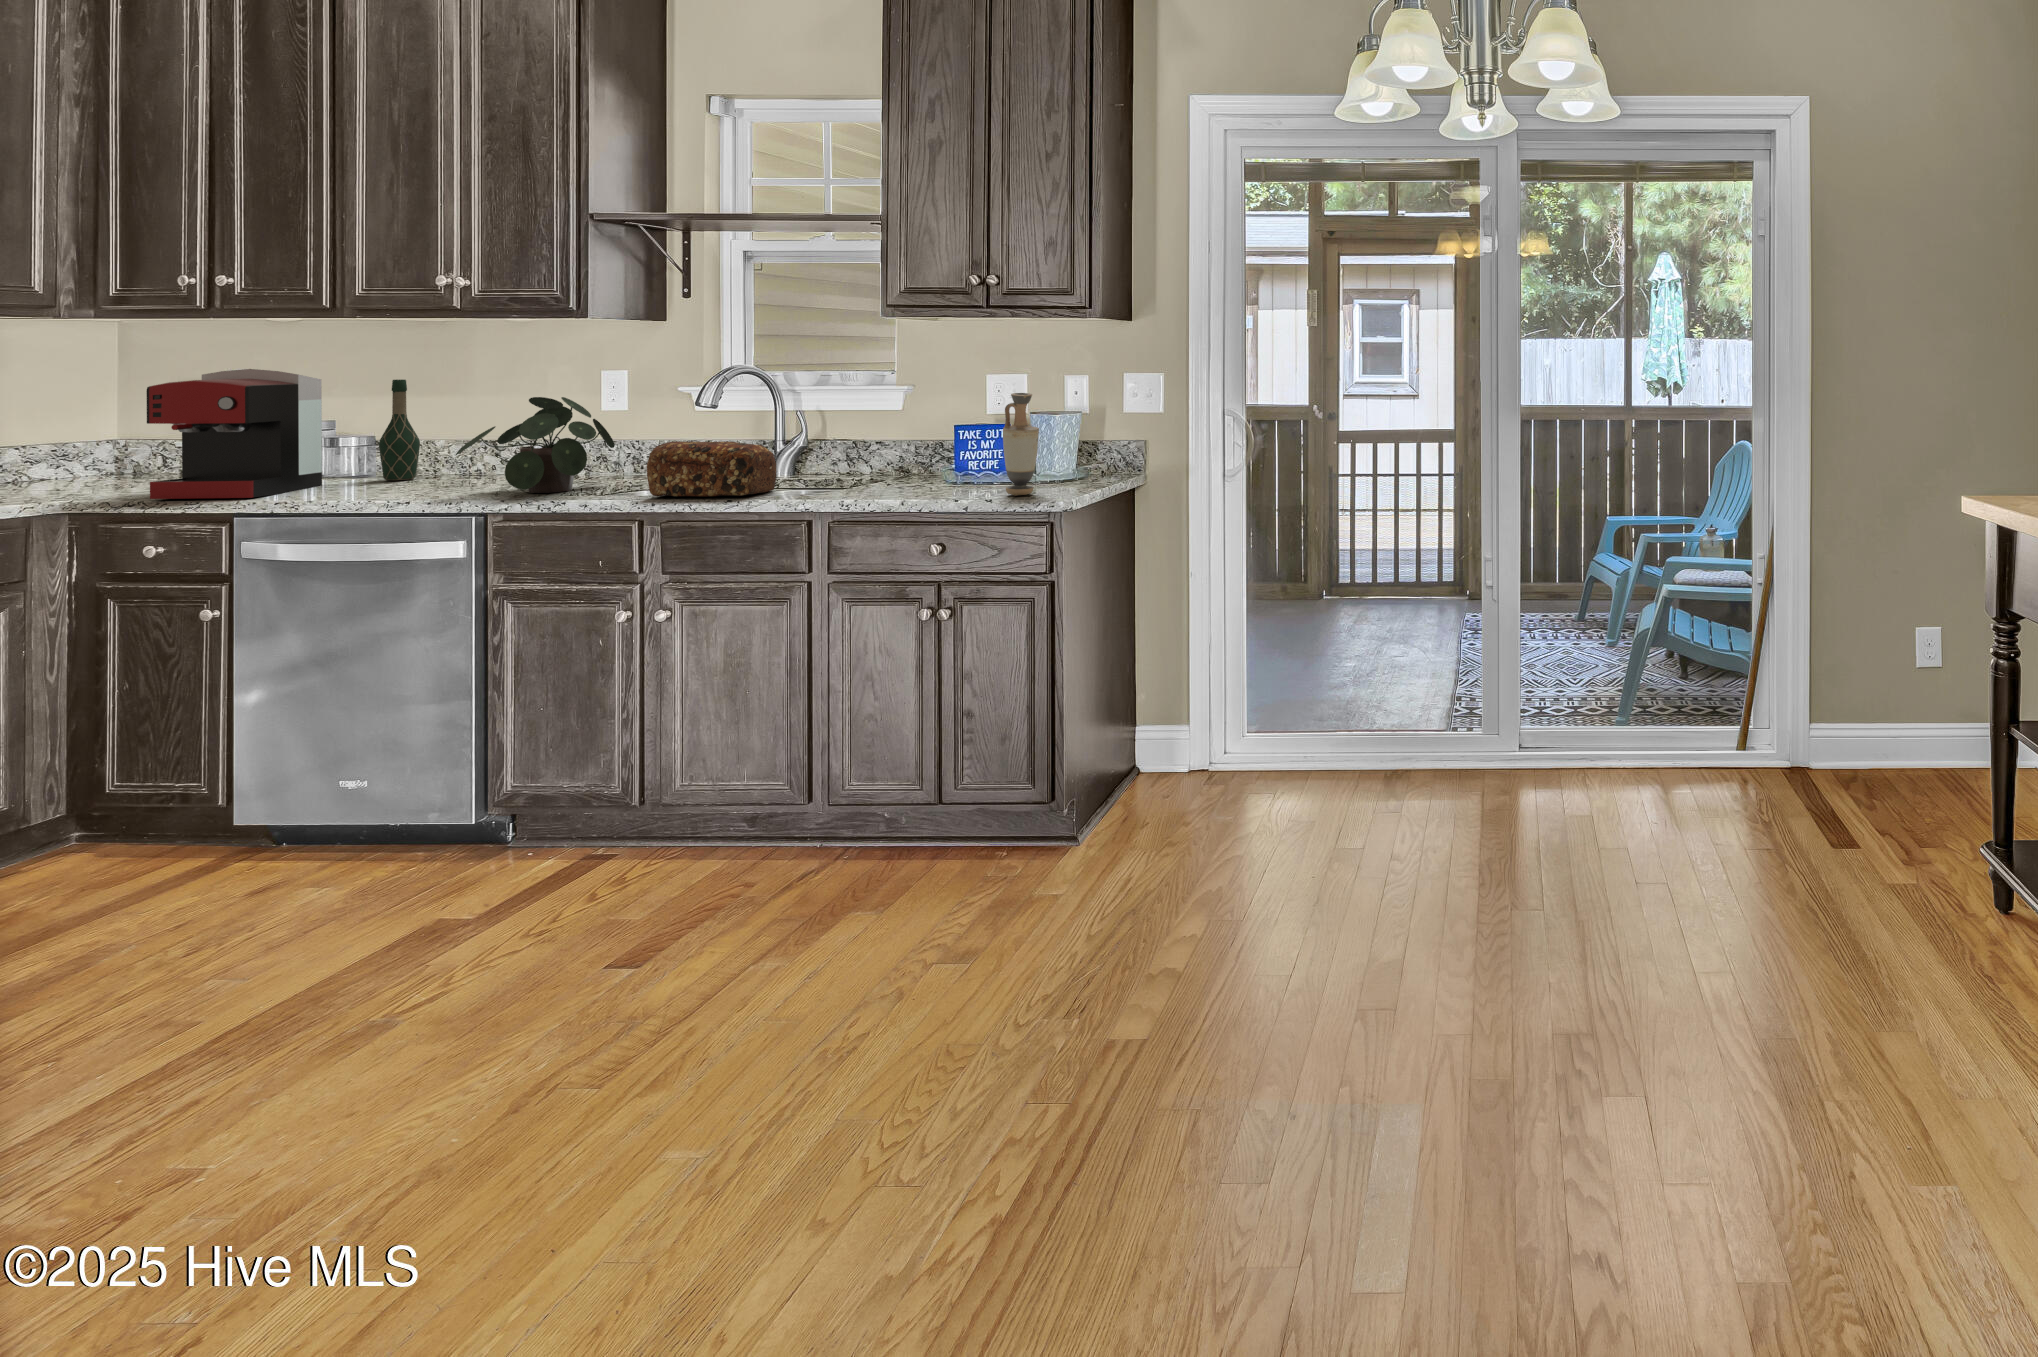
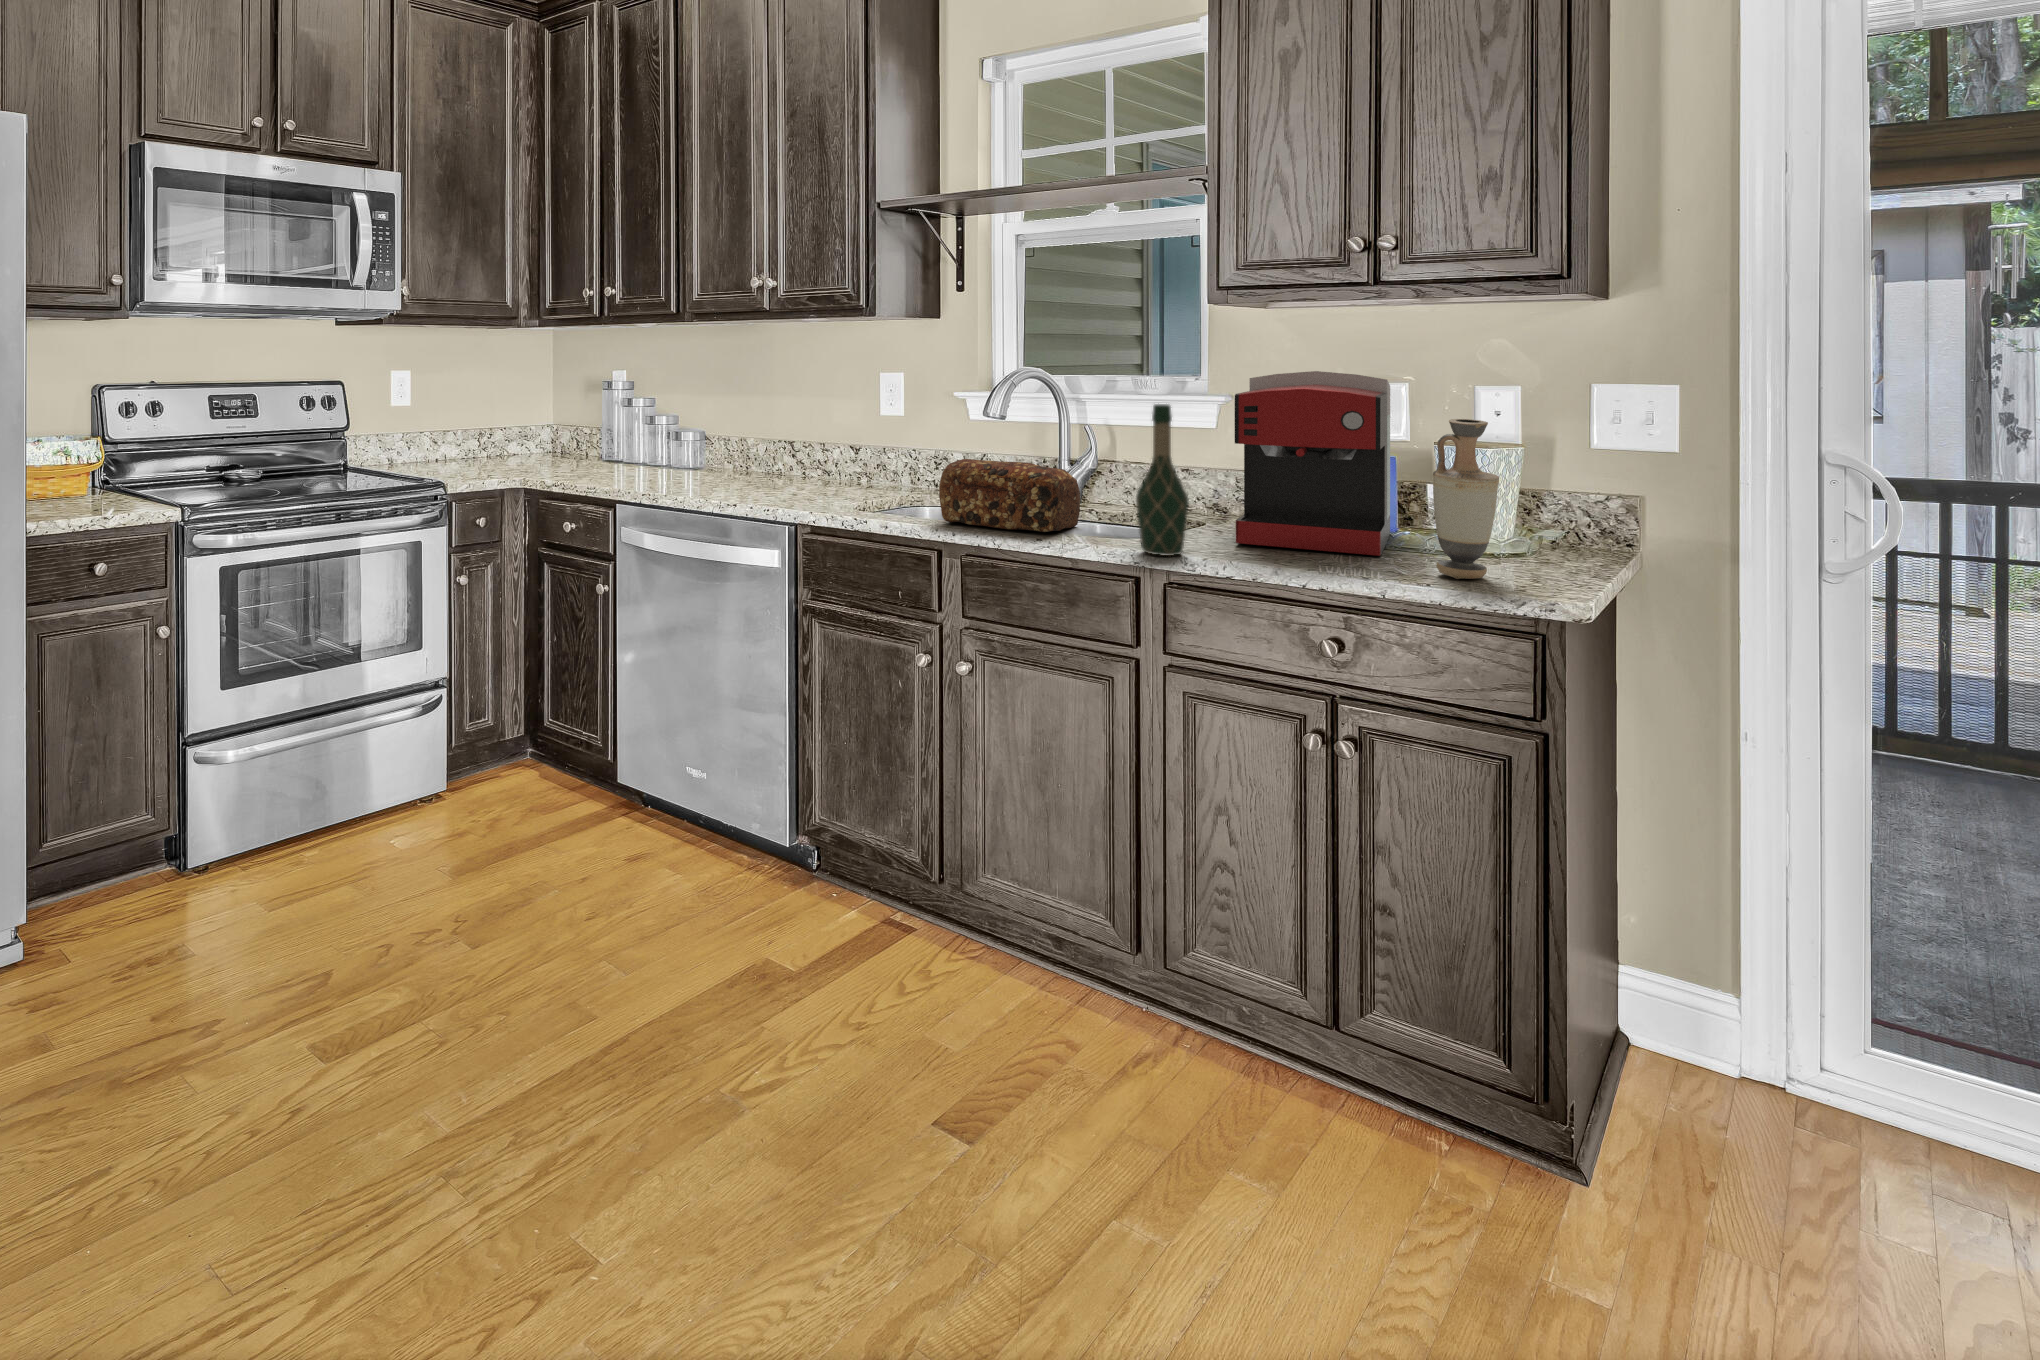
coffee maker: present [146,369,322,499] -> present [1235,371,1390,556]
wine bottle: present [379,380,420,480] -> present [1136,404,1189,556]
potted plant: present [456,397,615,493] -> none [764,402,902,504]

